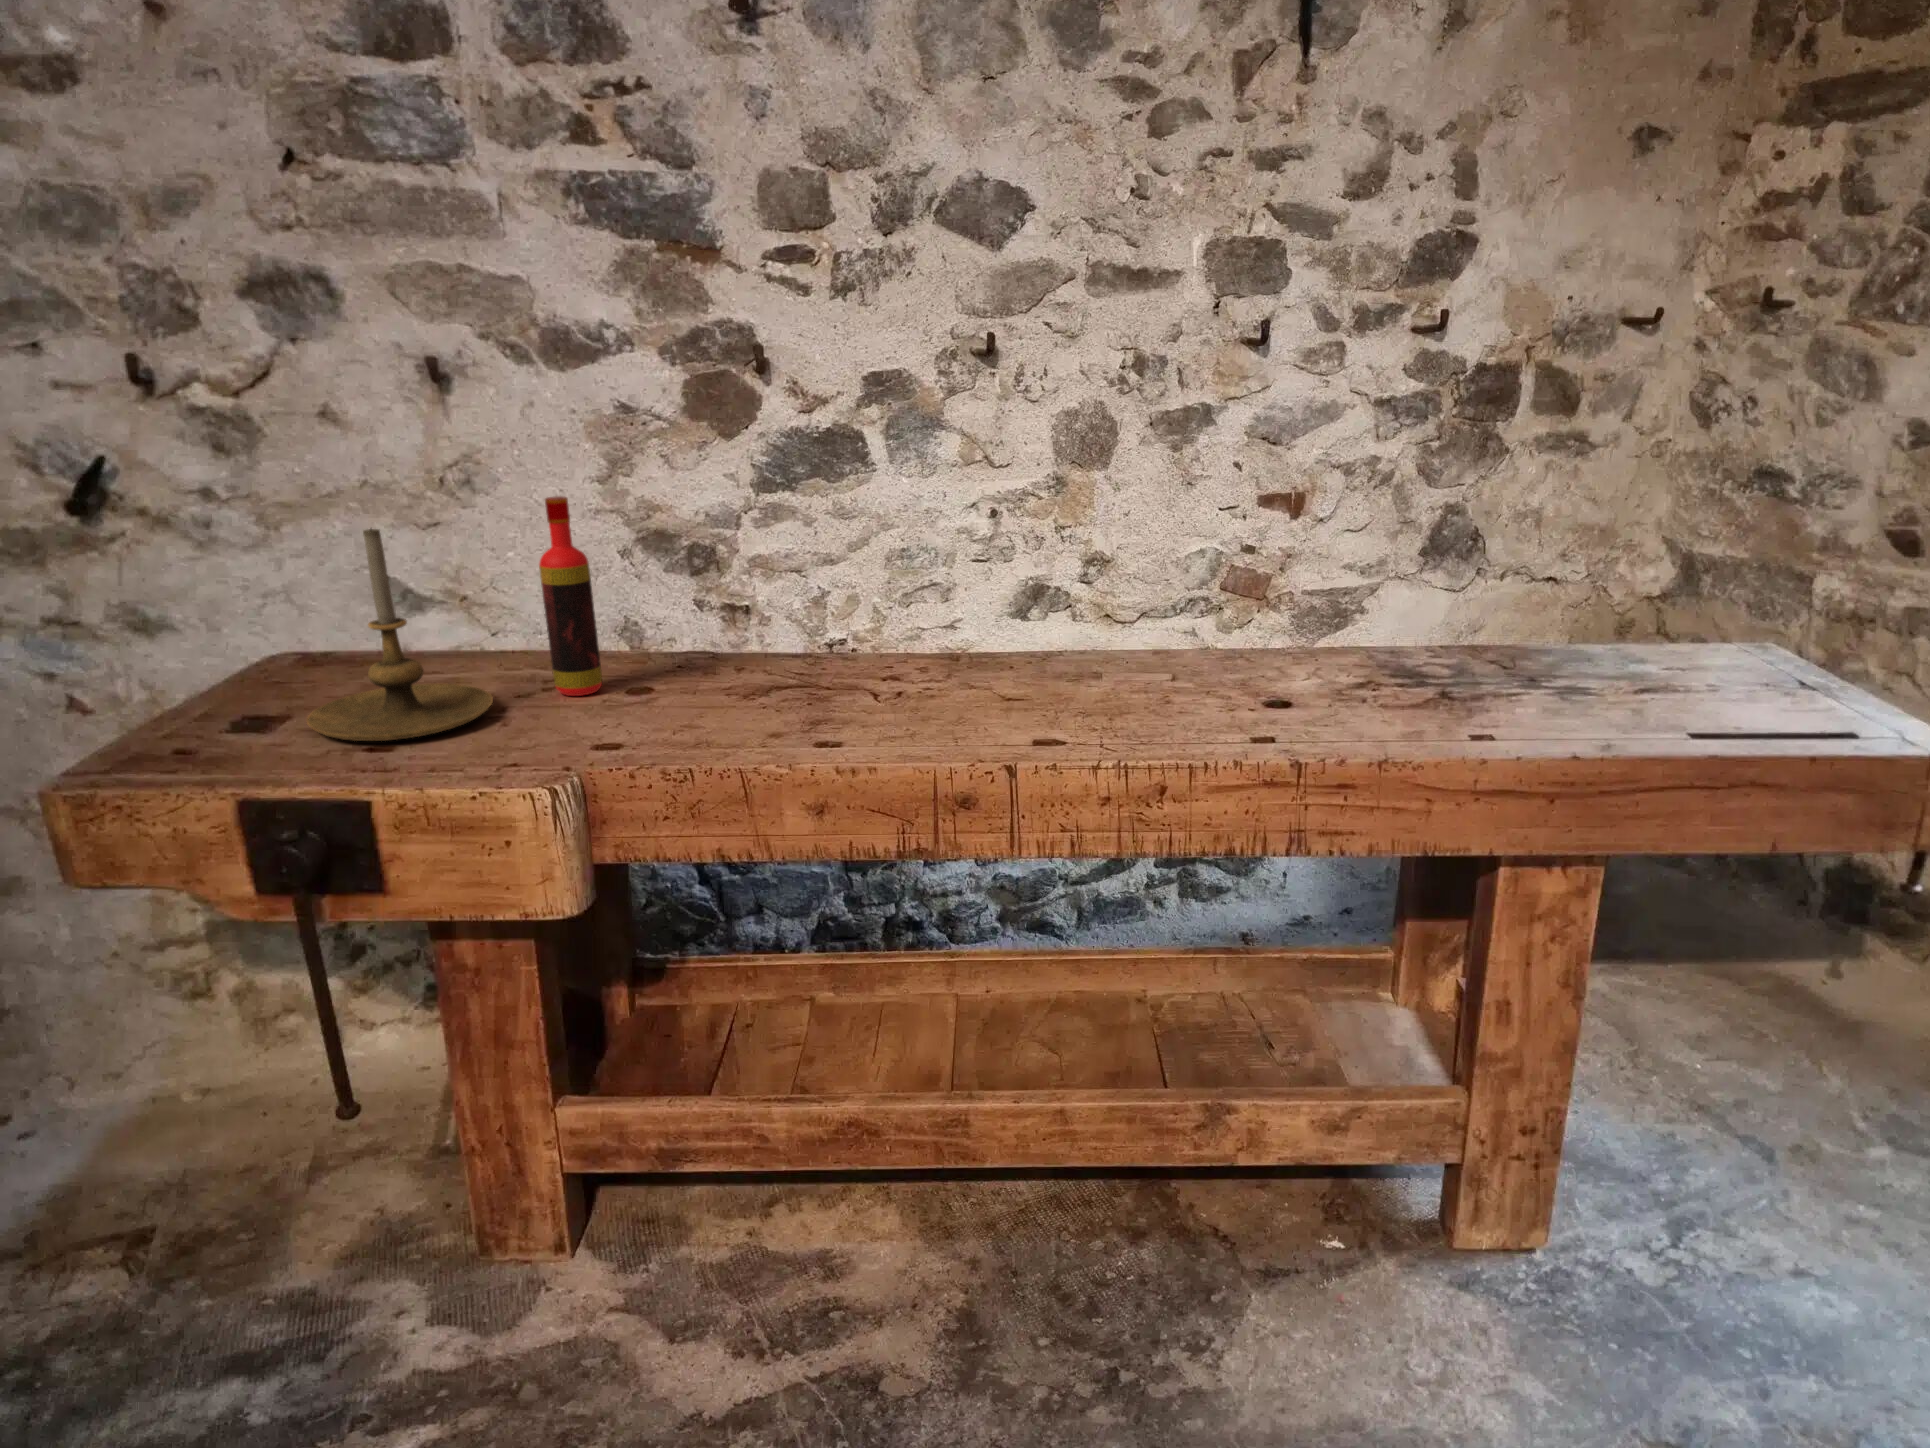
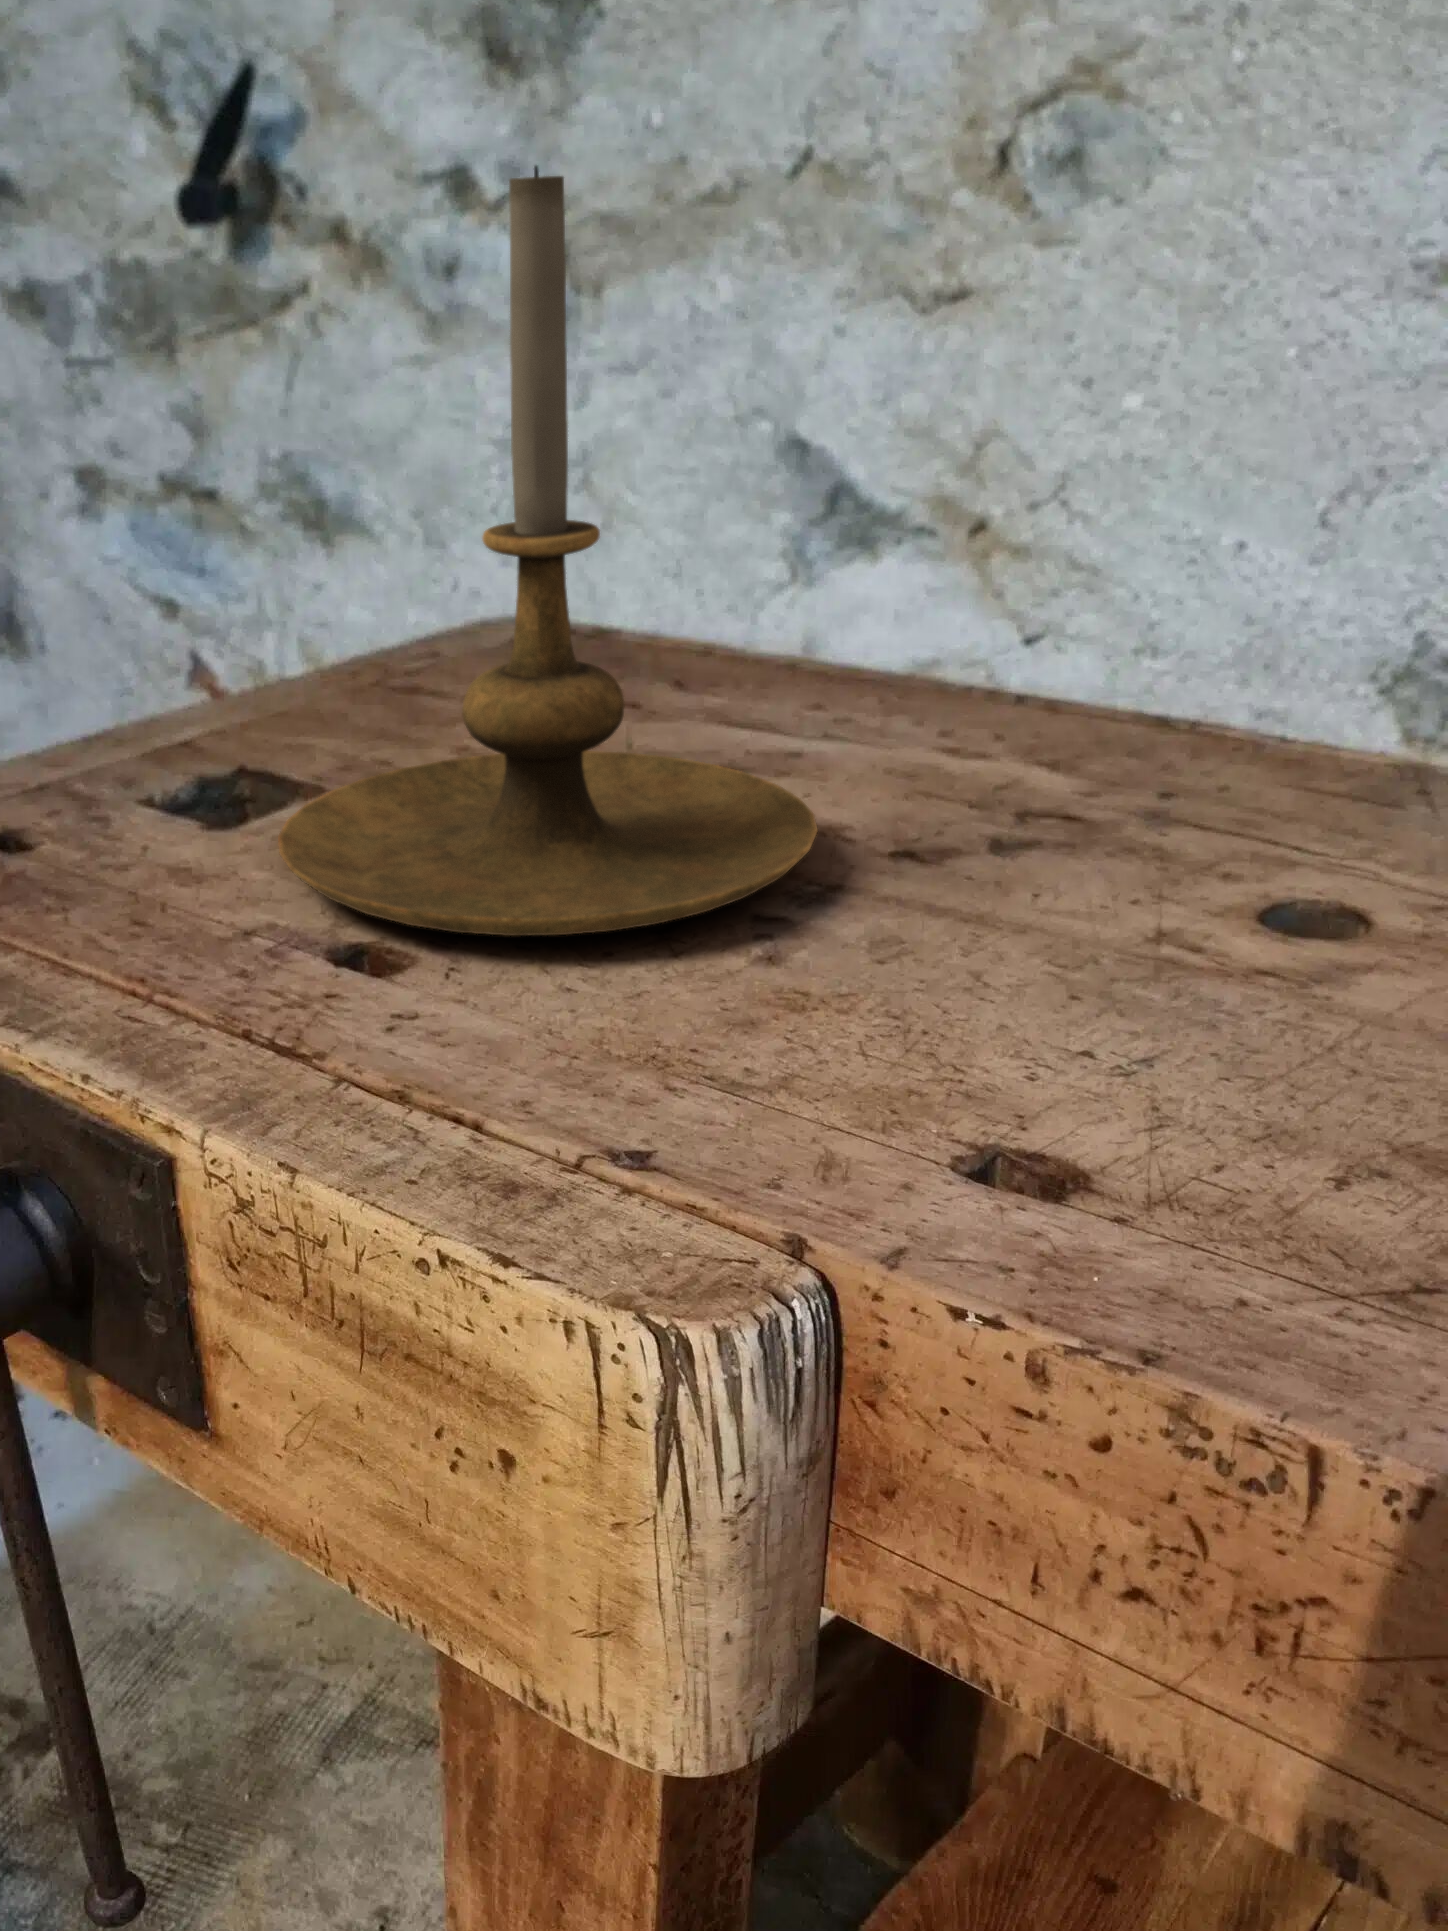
bottle: present [539,496,602,696] -> none [1042,71,1299,902]

